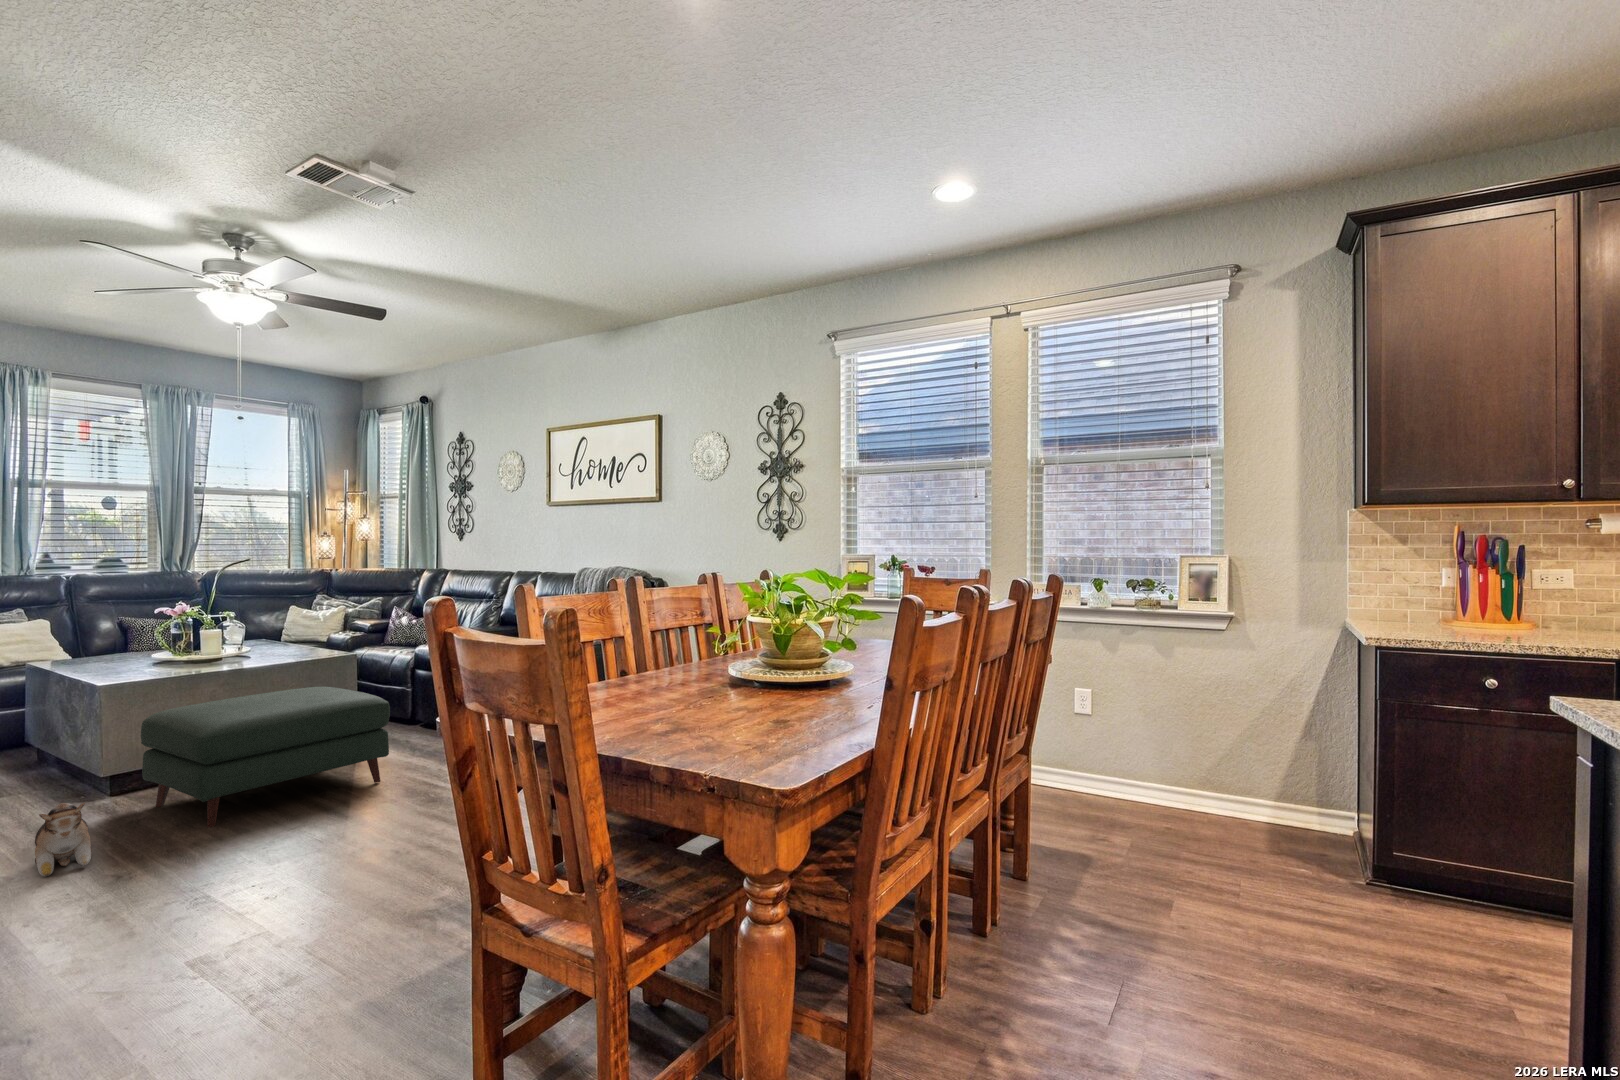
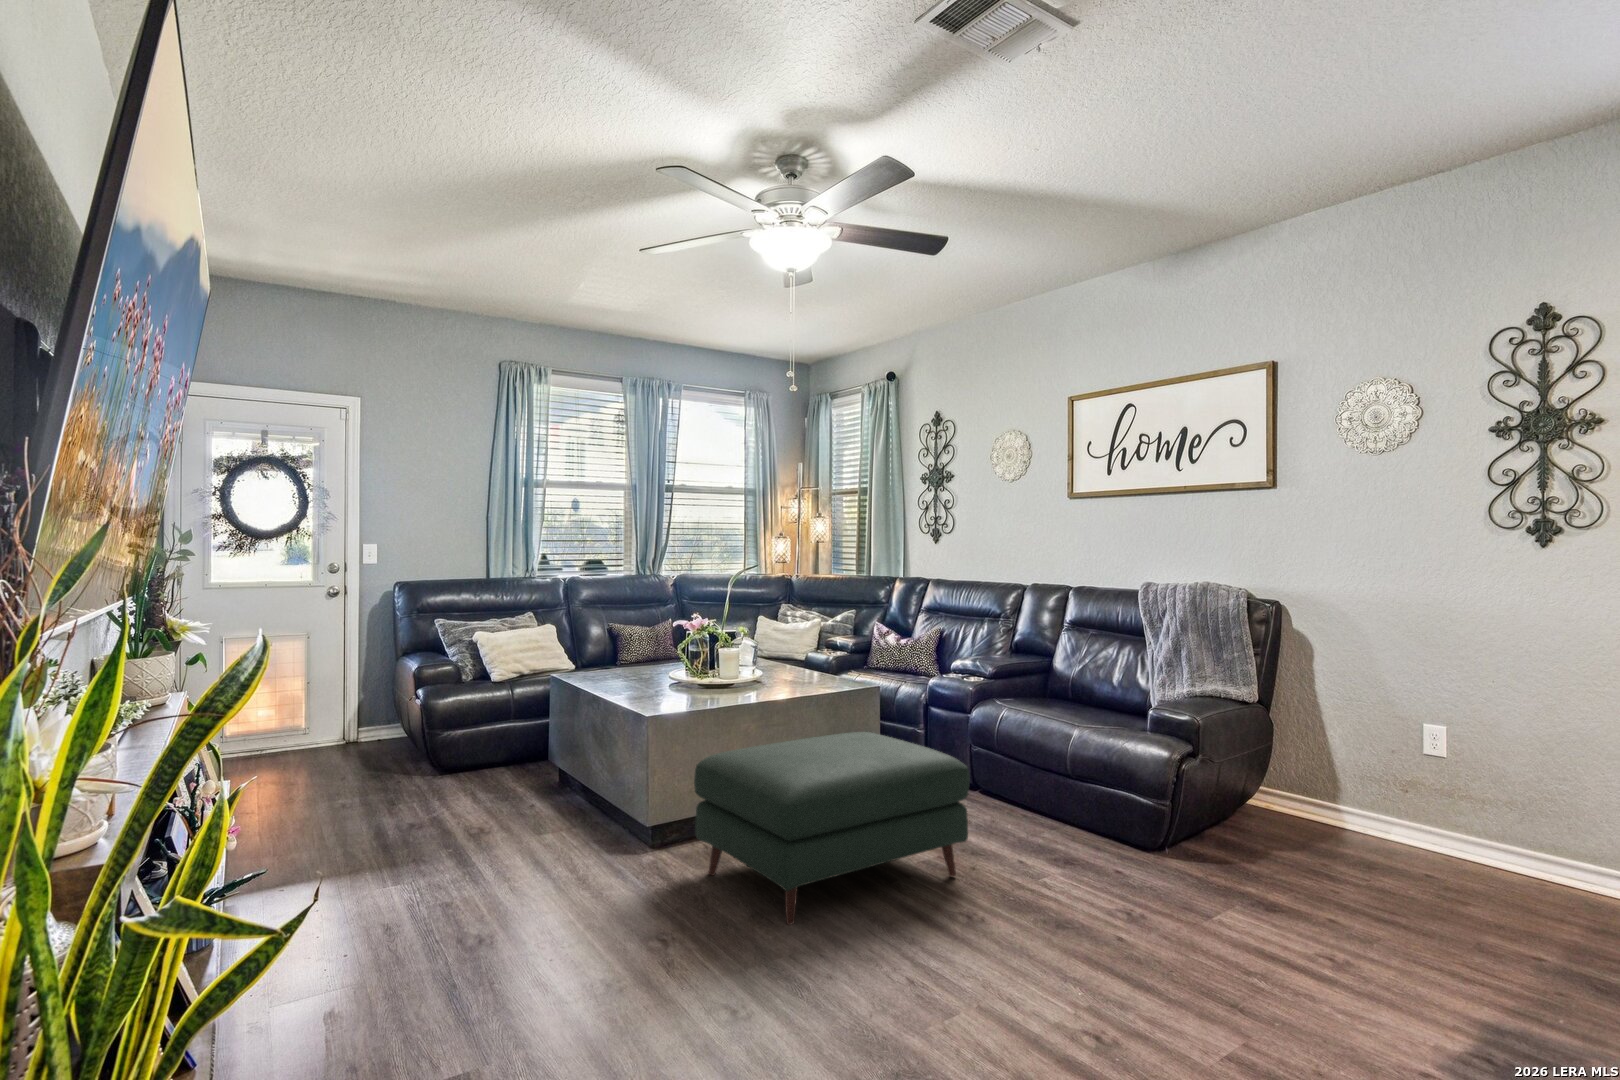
plush toy: present [35,803,92,876] -> none [626,887,689,982]

